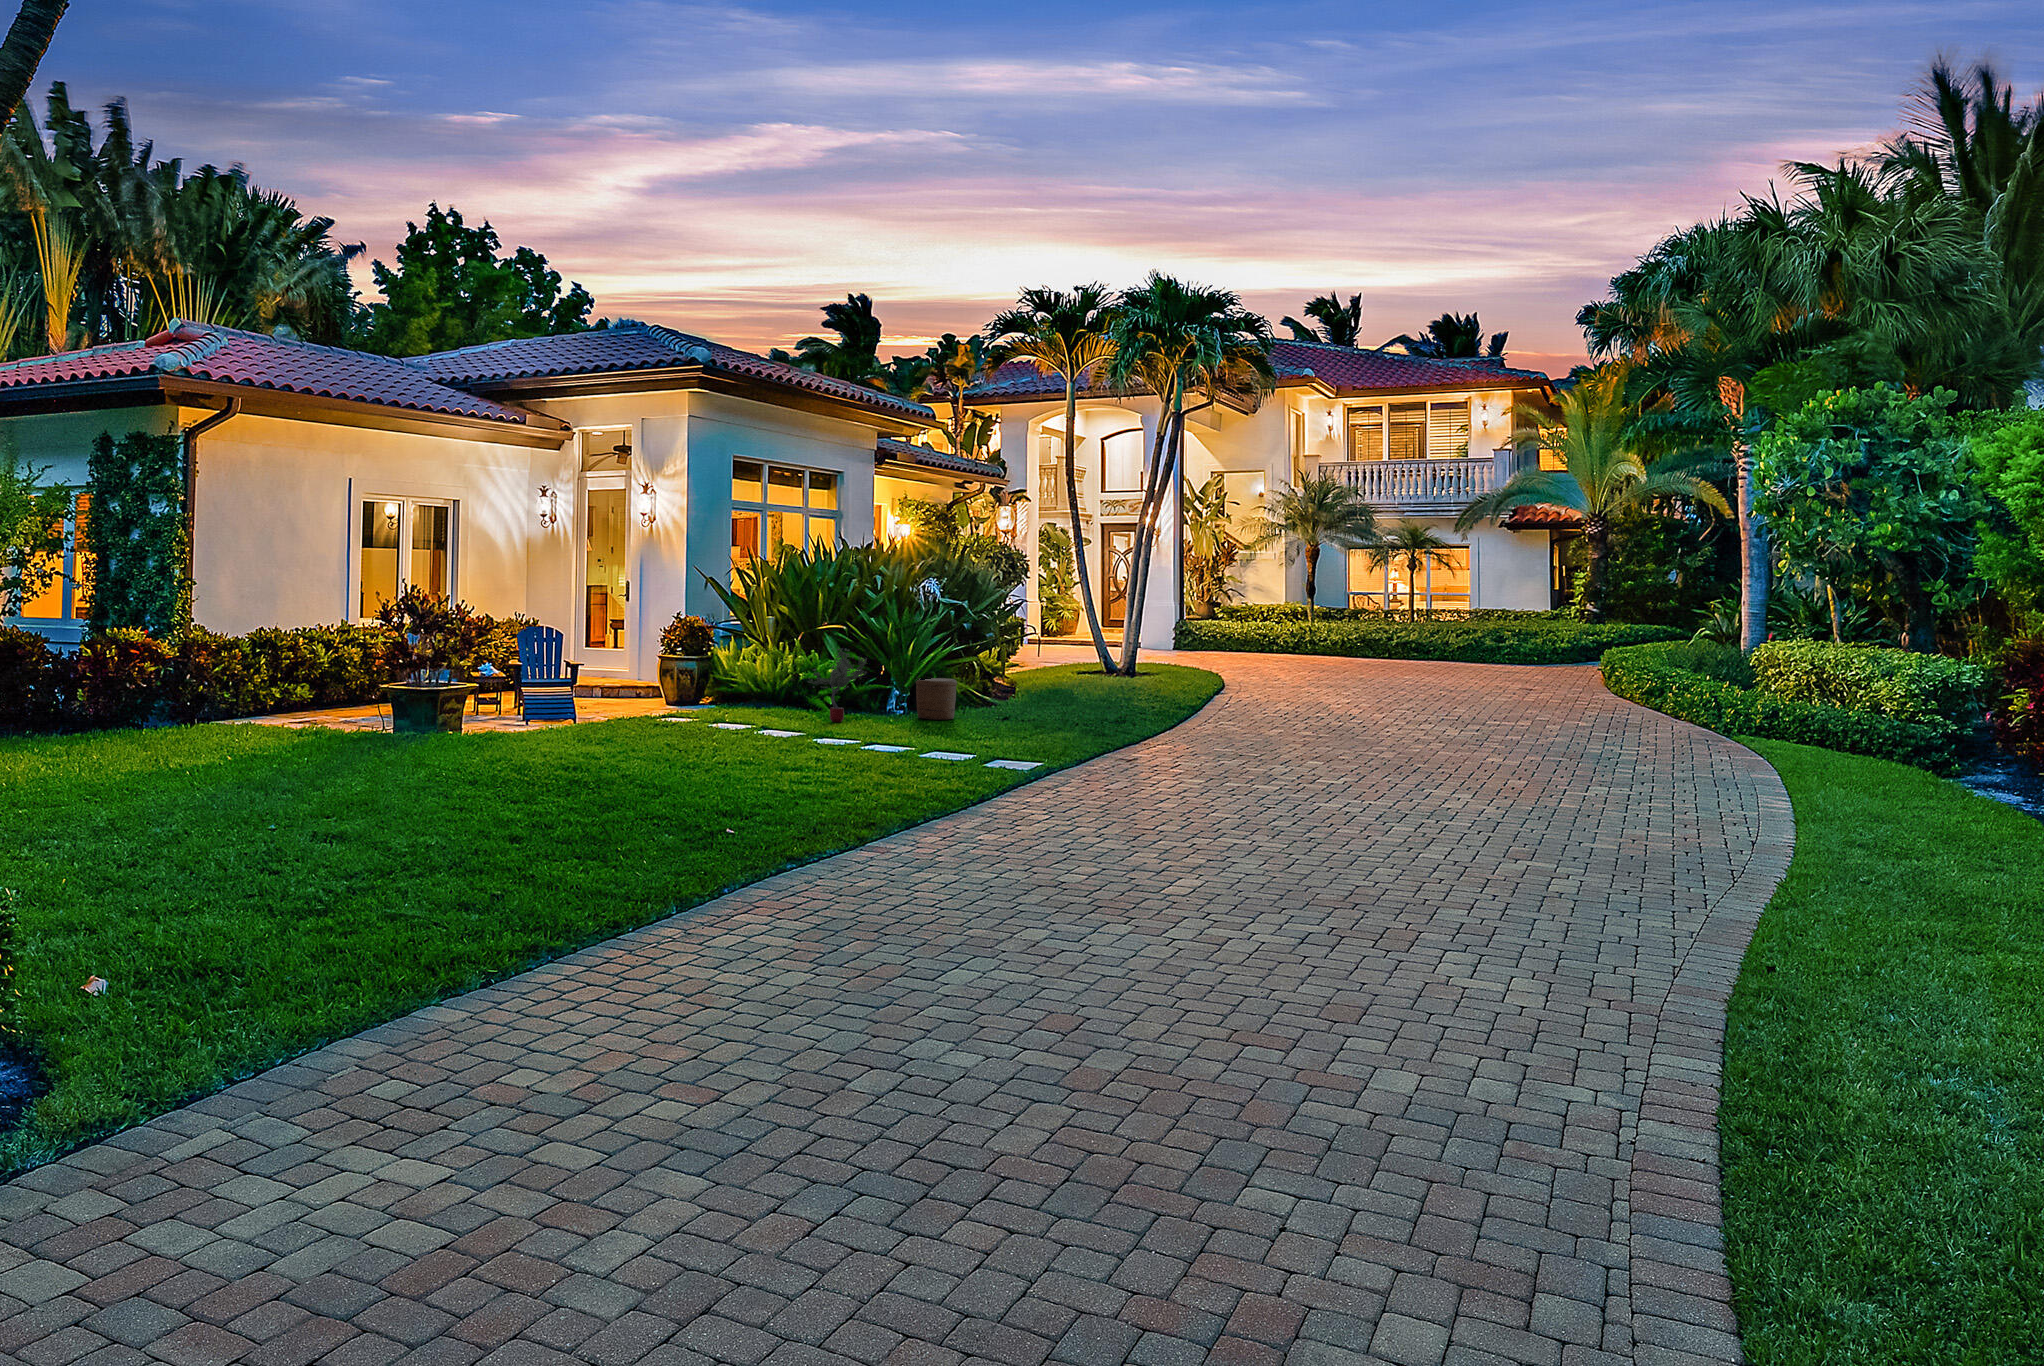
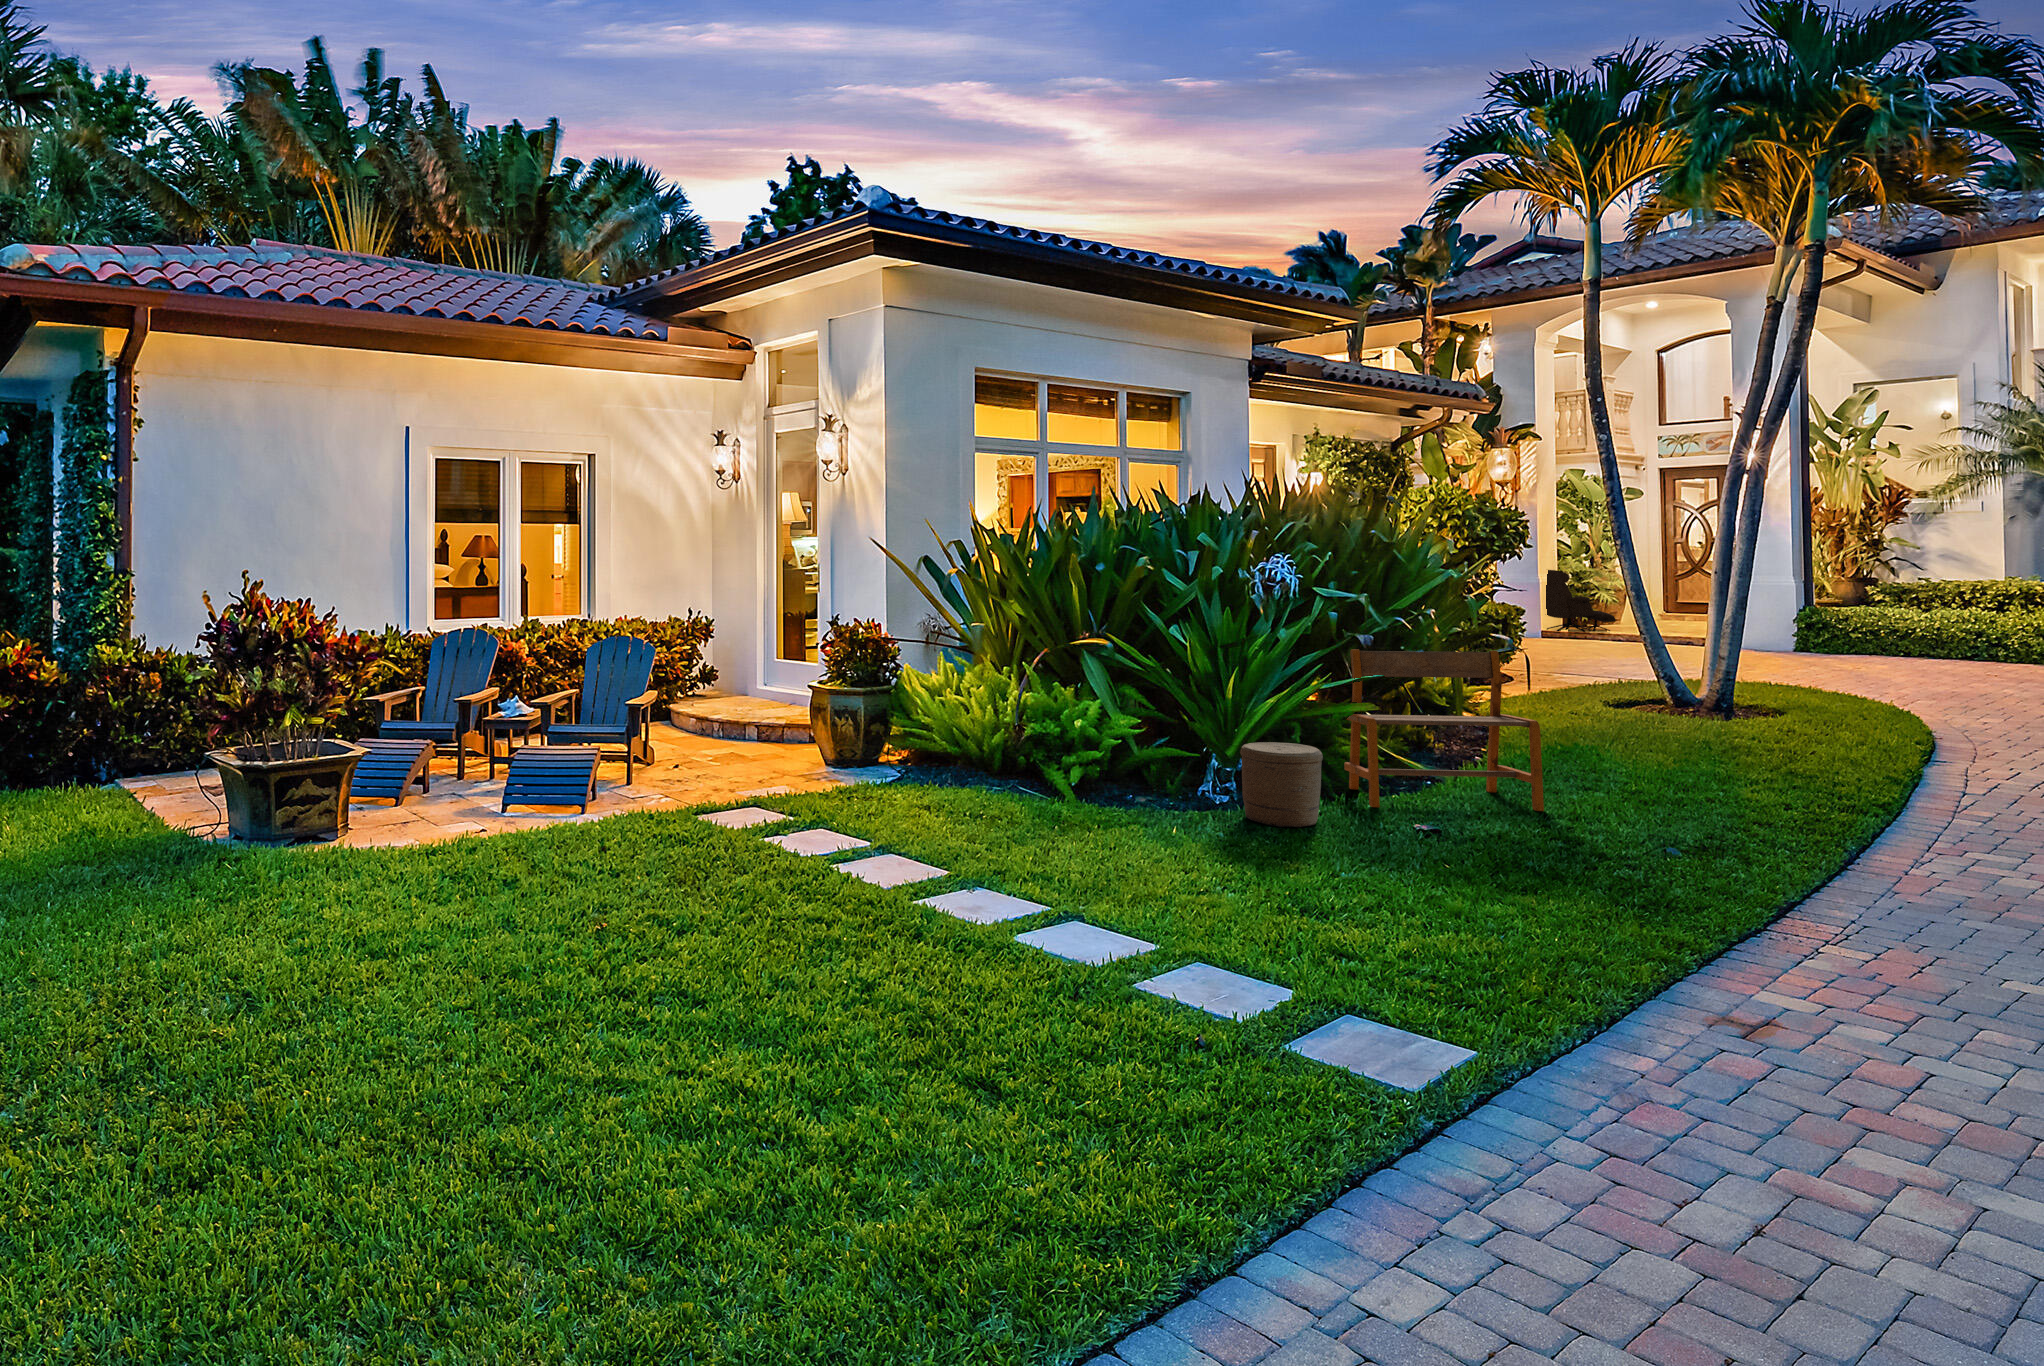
lounge chair: none [1029,596,1076,640] -> present [1546,570,1616,632]
bench: none [958,630,1054,713] -> present [1344,649,1544,811]
potted tree: present [808,648,867,722] -> none [1025,685,1137,821]

